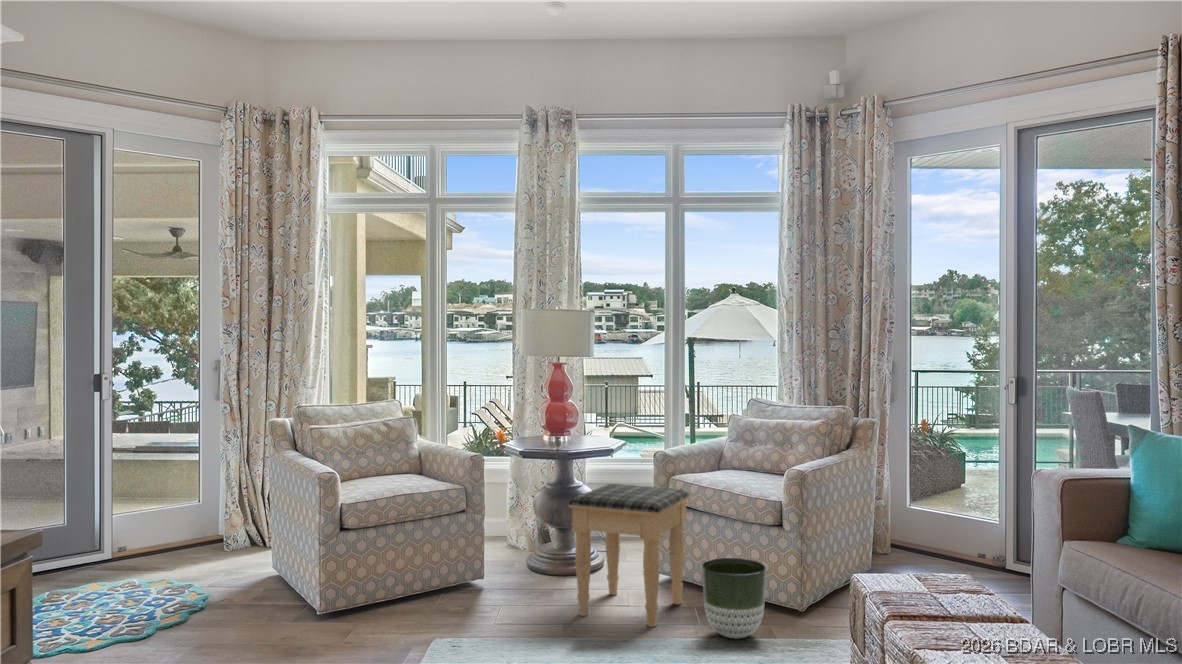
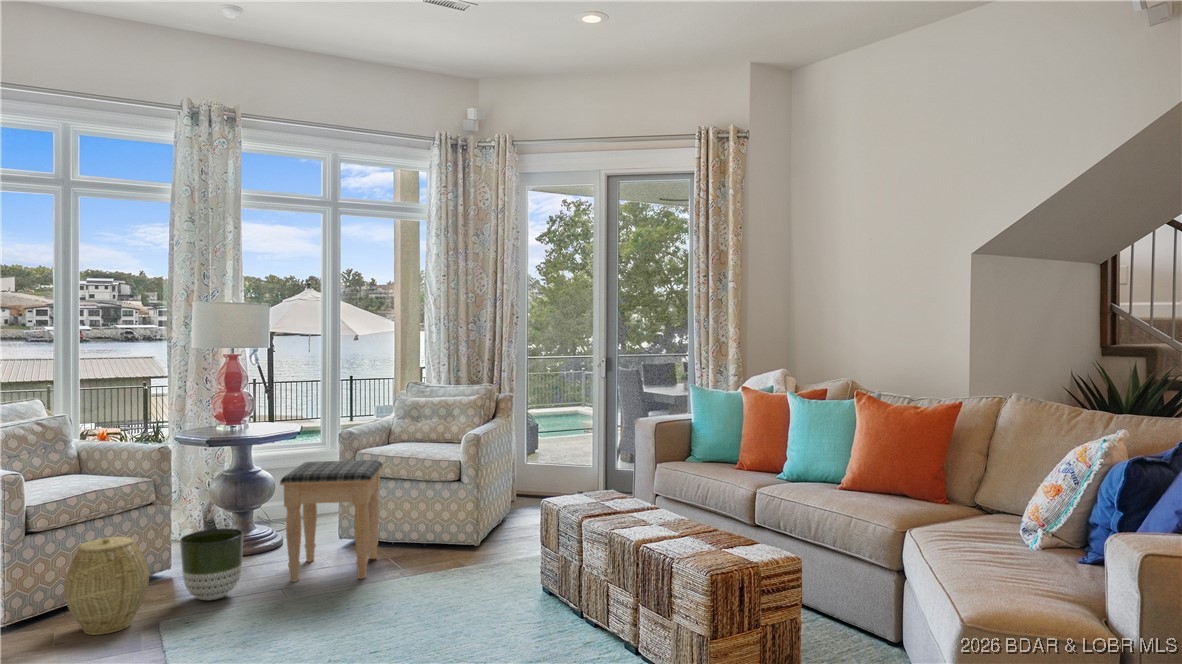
woven basket: none [360,541,434,638] -> present [64,537,149,635]
planter: present [702,558,766,639] -> present [180,528,243,600]

